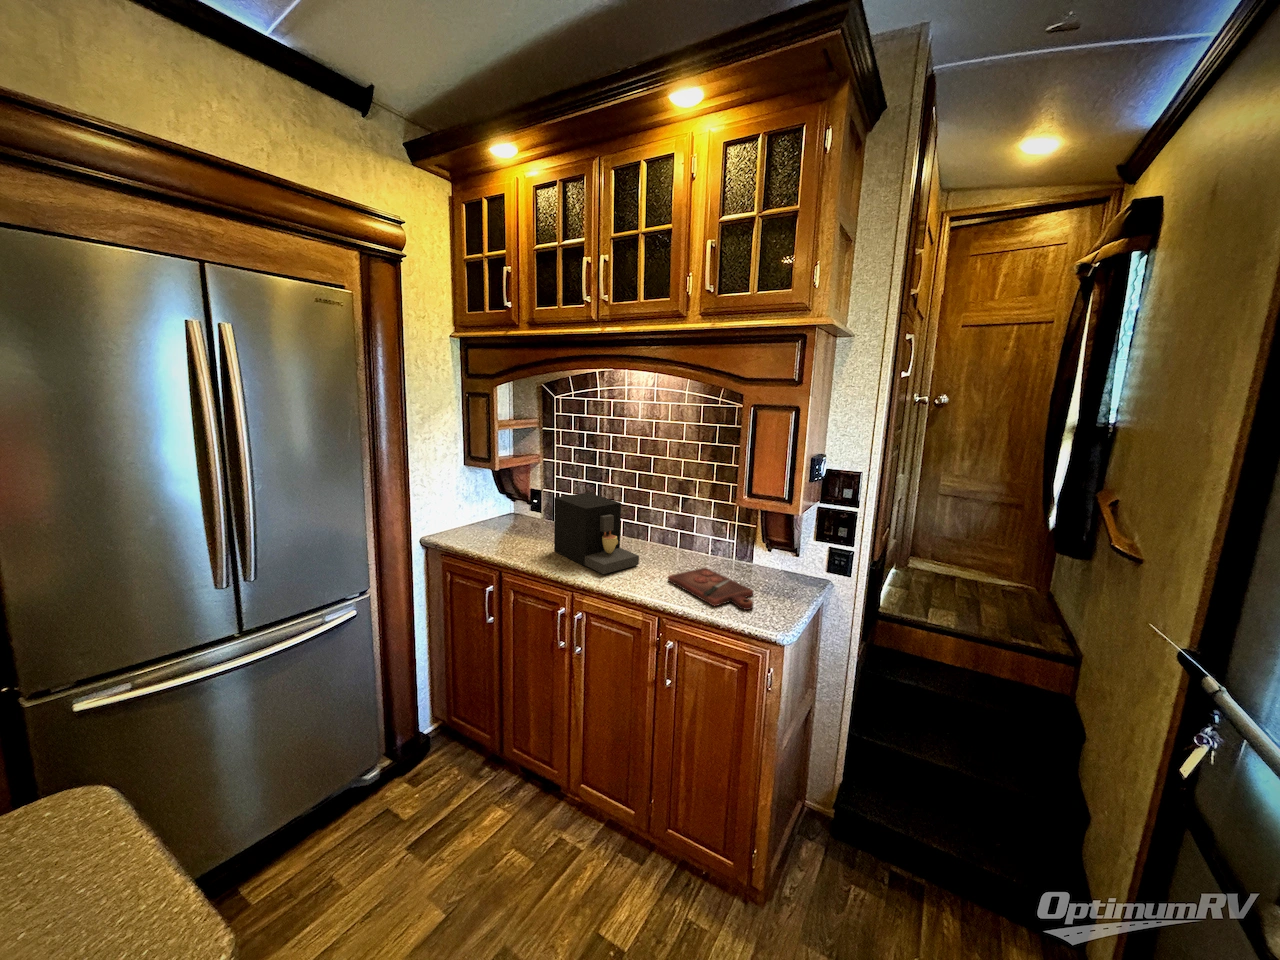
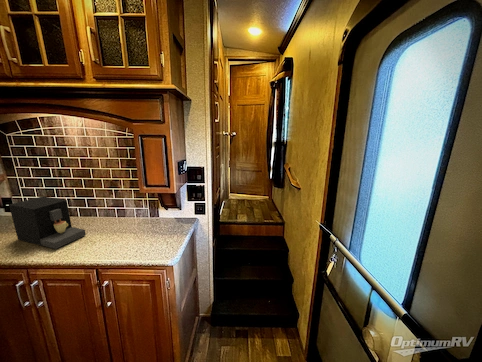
cutting board: present [668,568,753,610] -> none [105,227,158,252]

